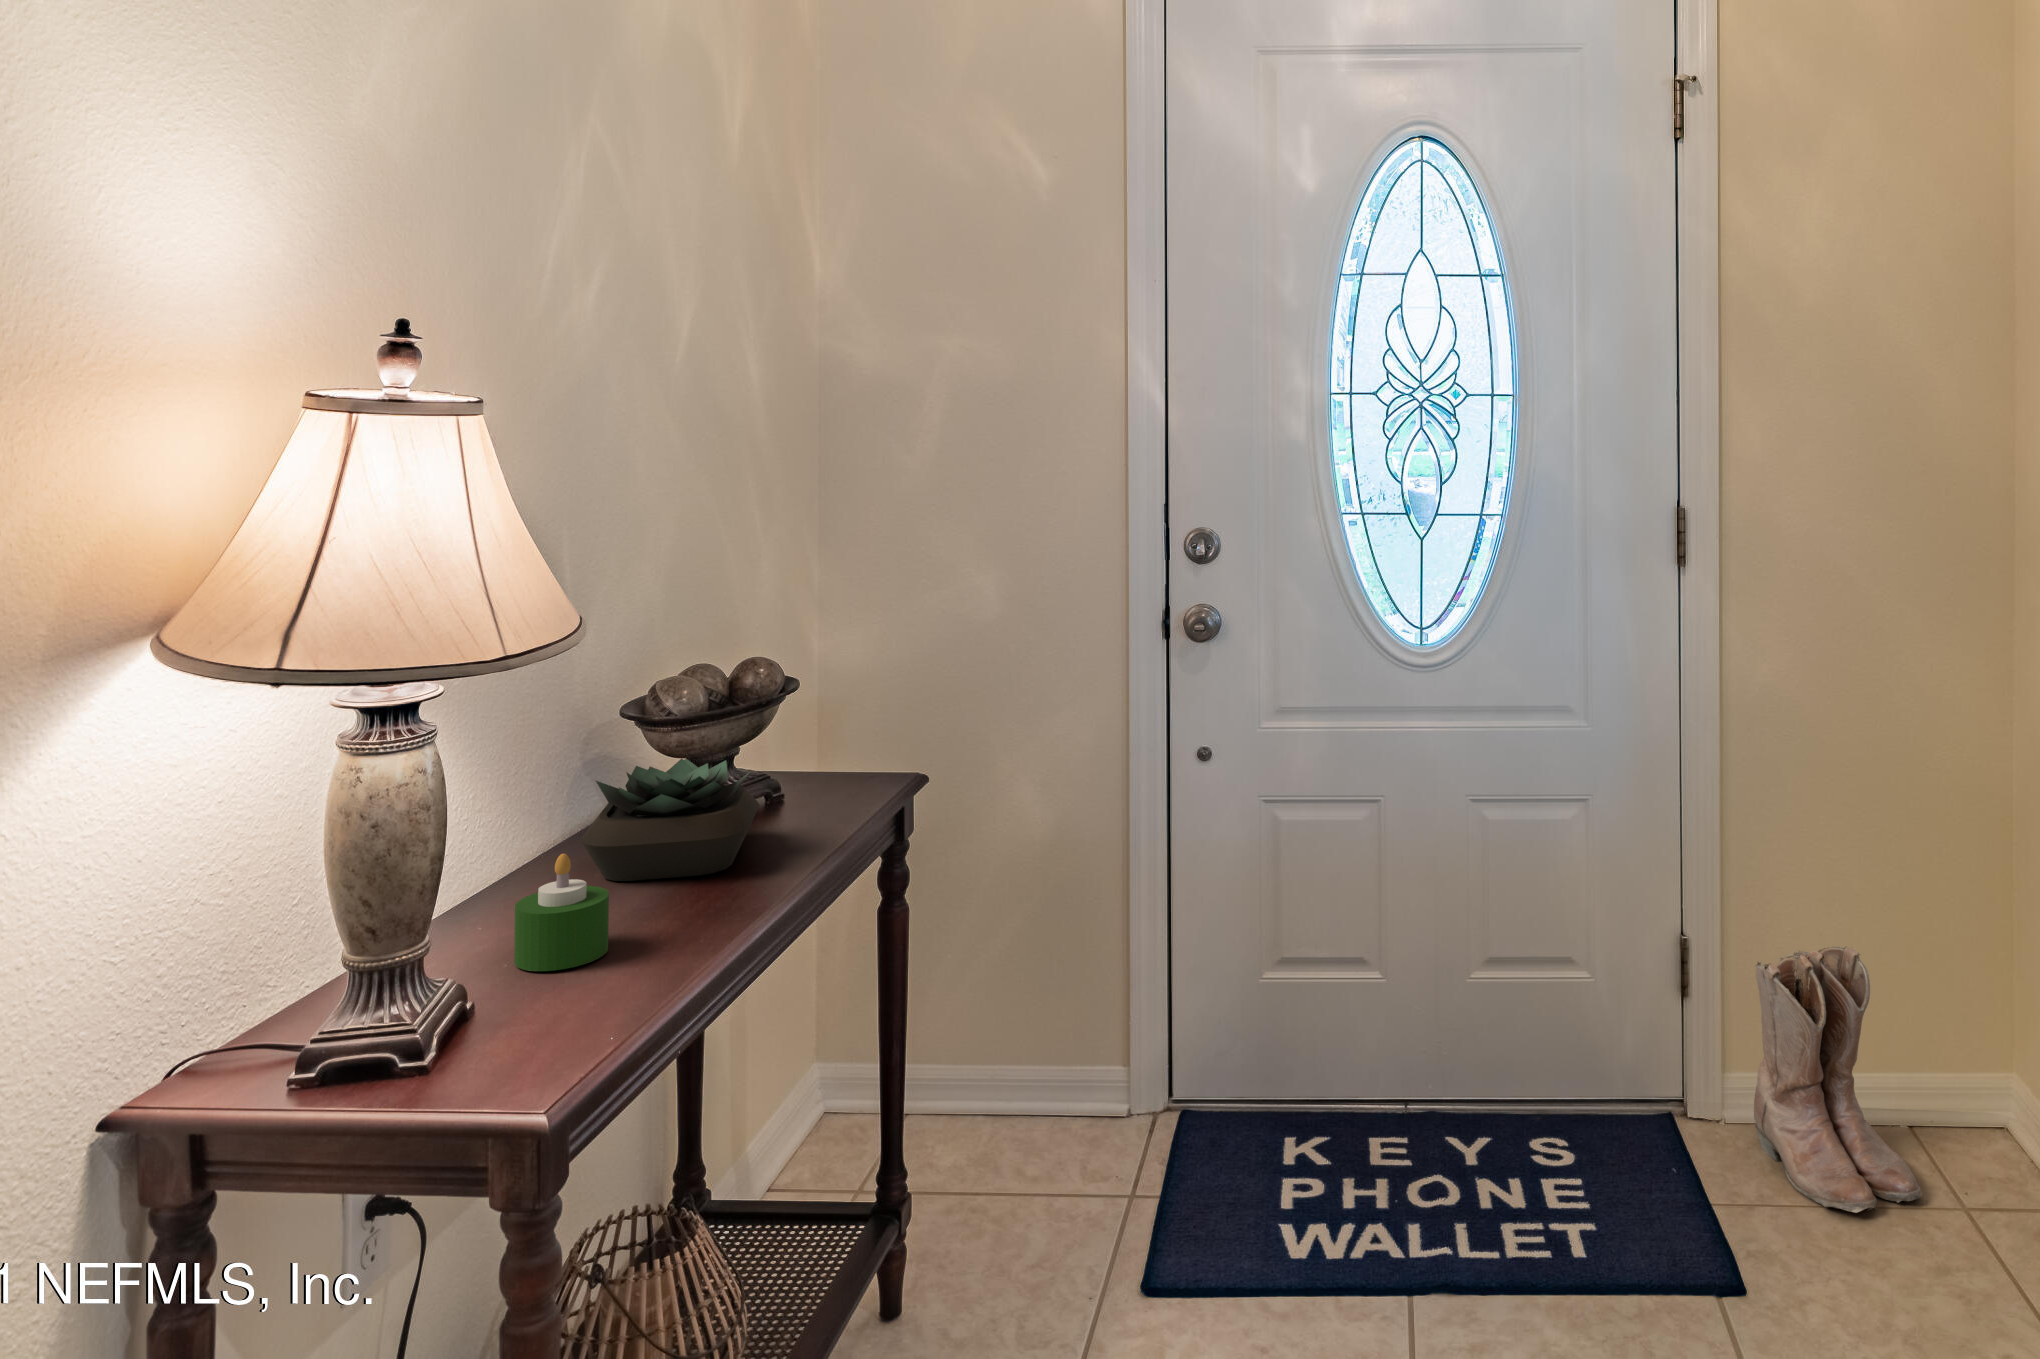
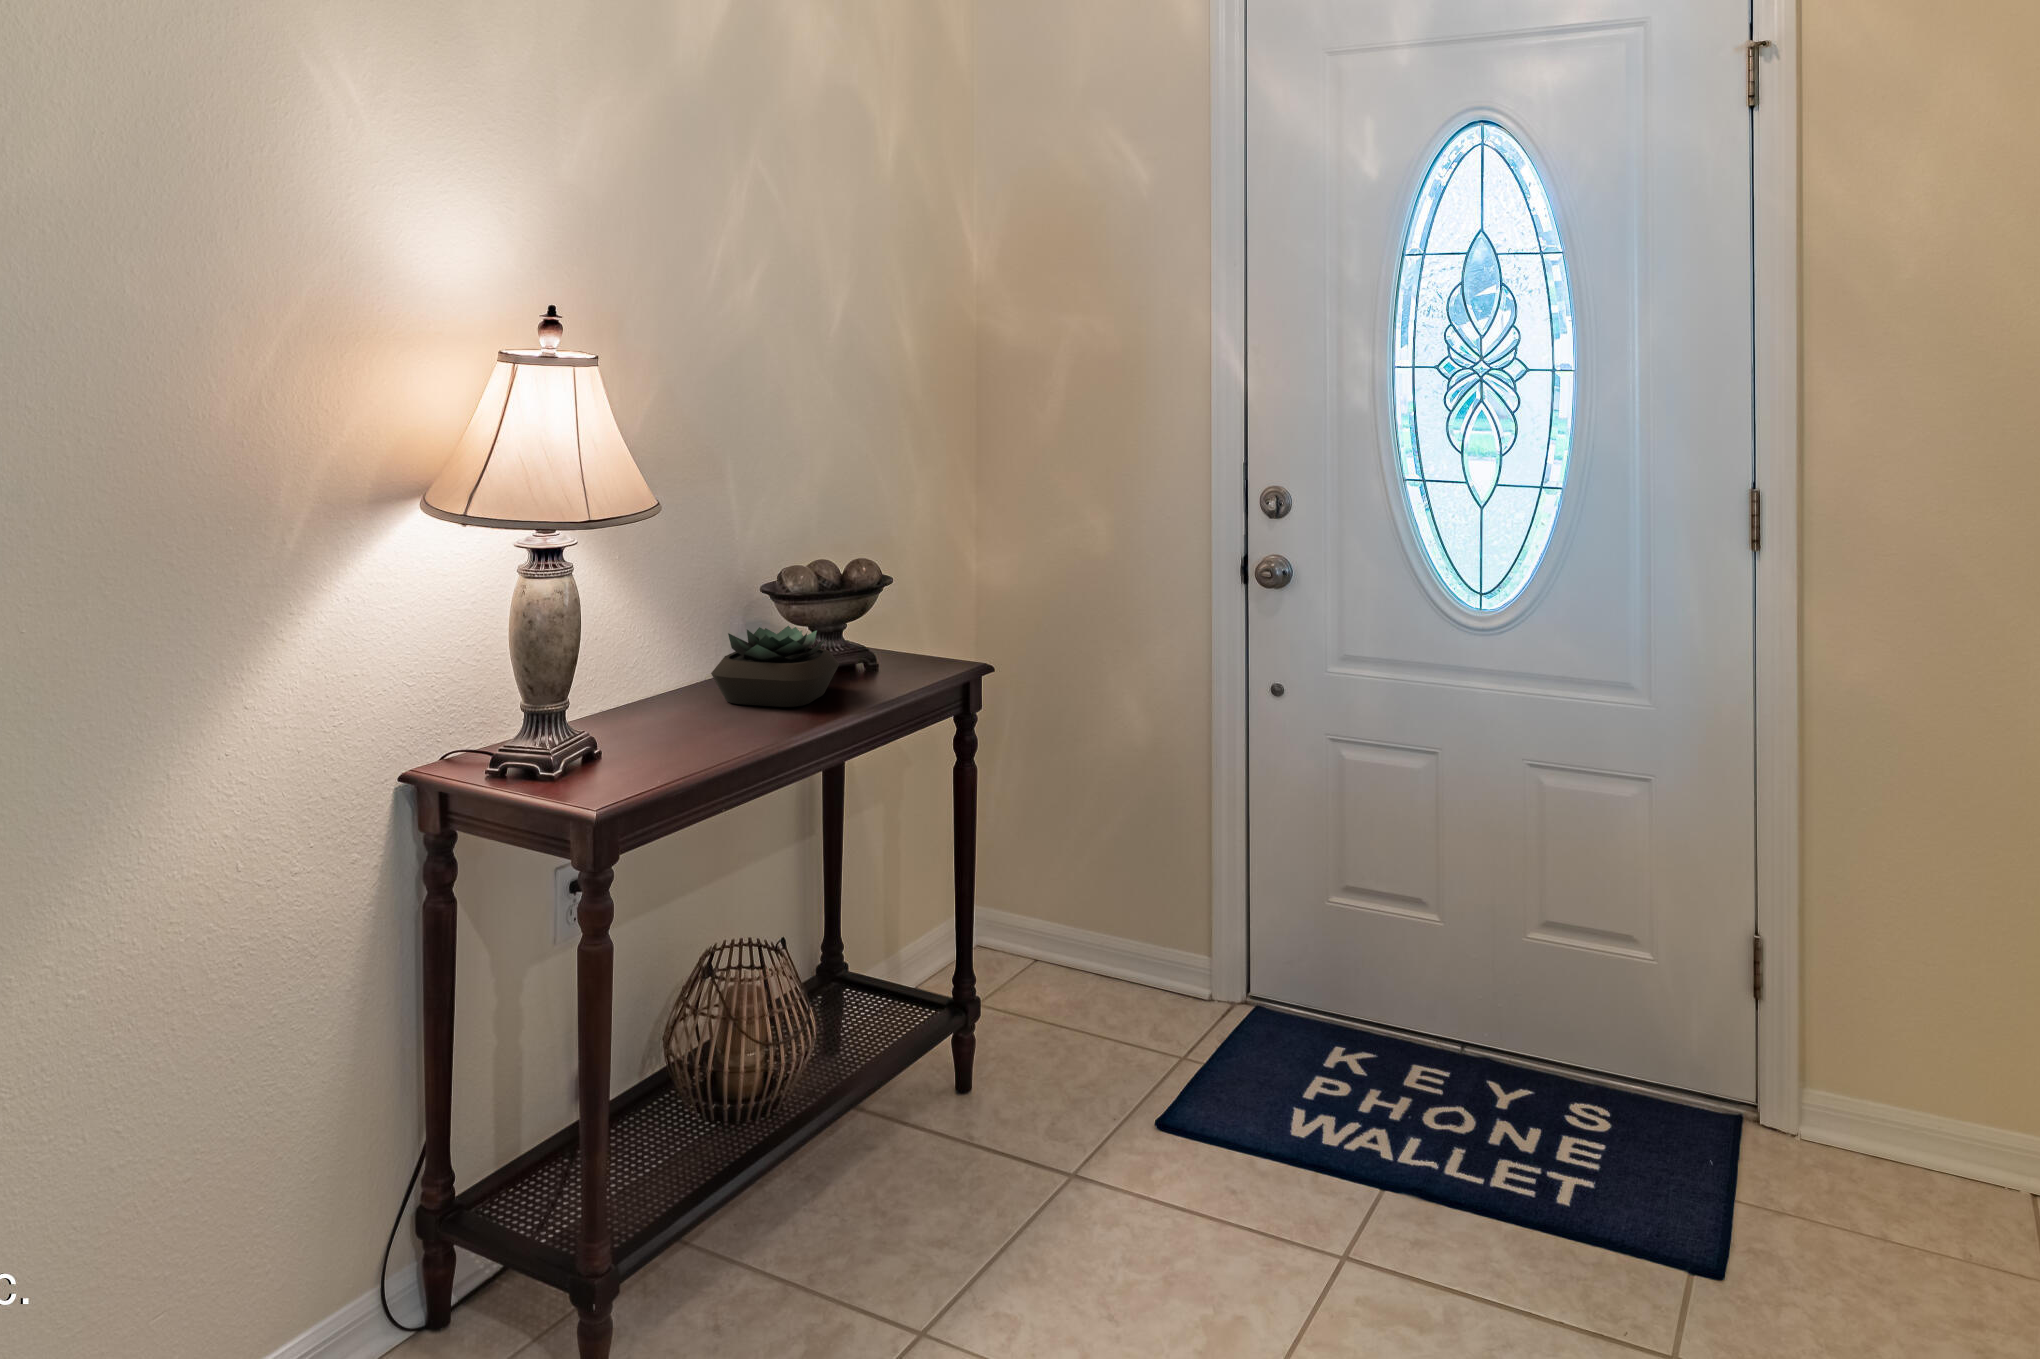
candle: present [514,854,609,971] -> none [638,668,697,744]
boots: present [1754,947,1922,1213] -> none [1822,969,1996,1251]

